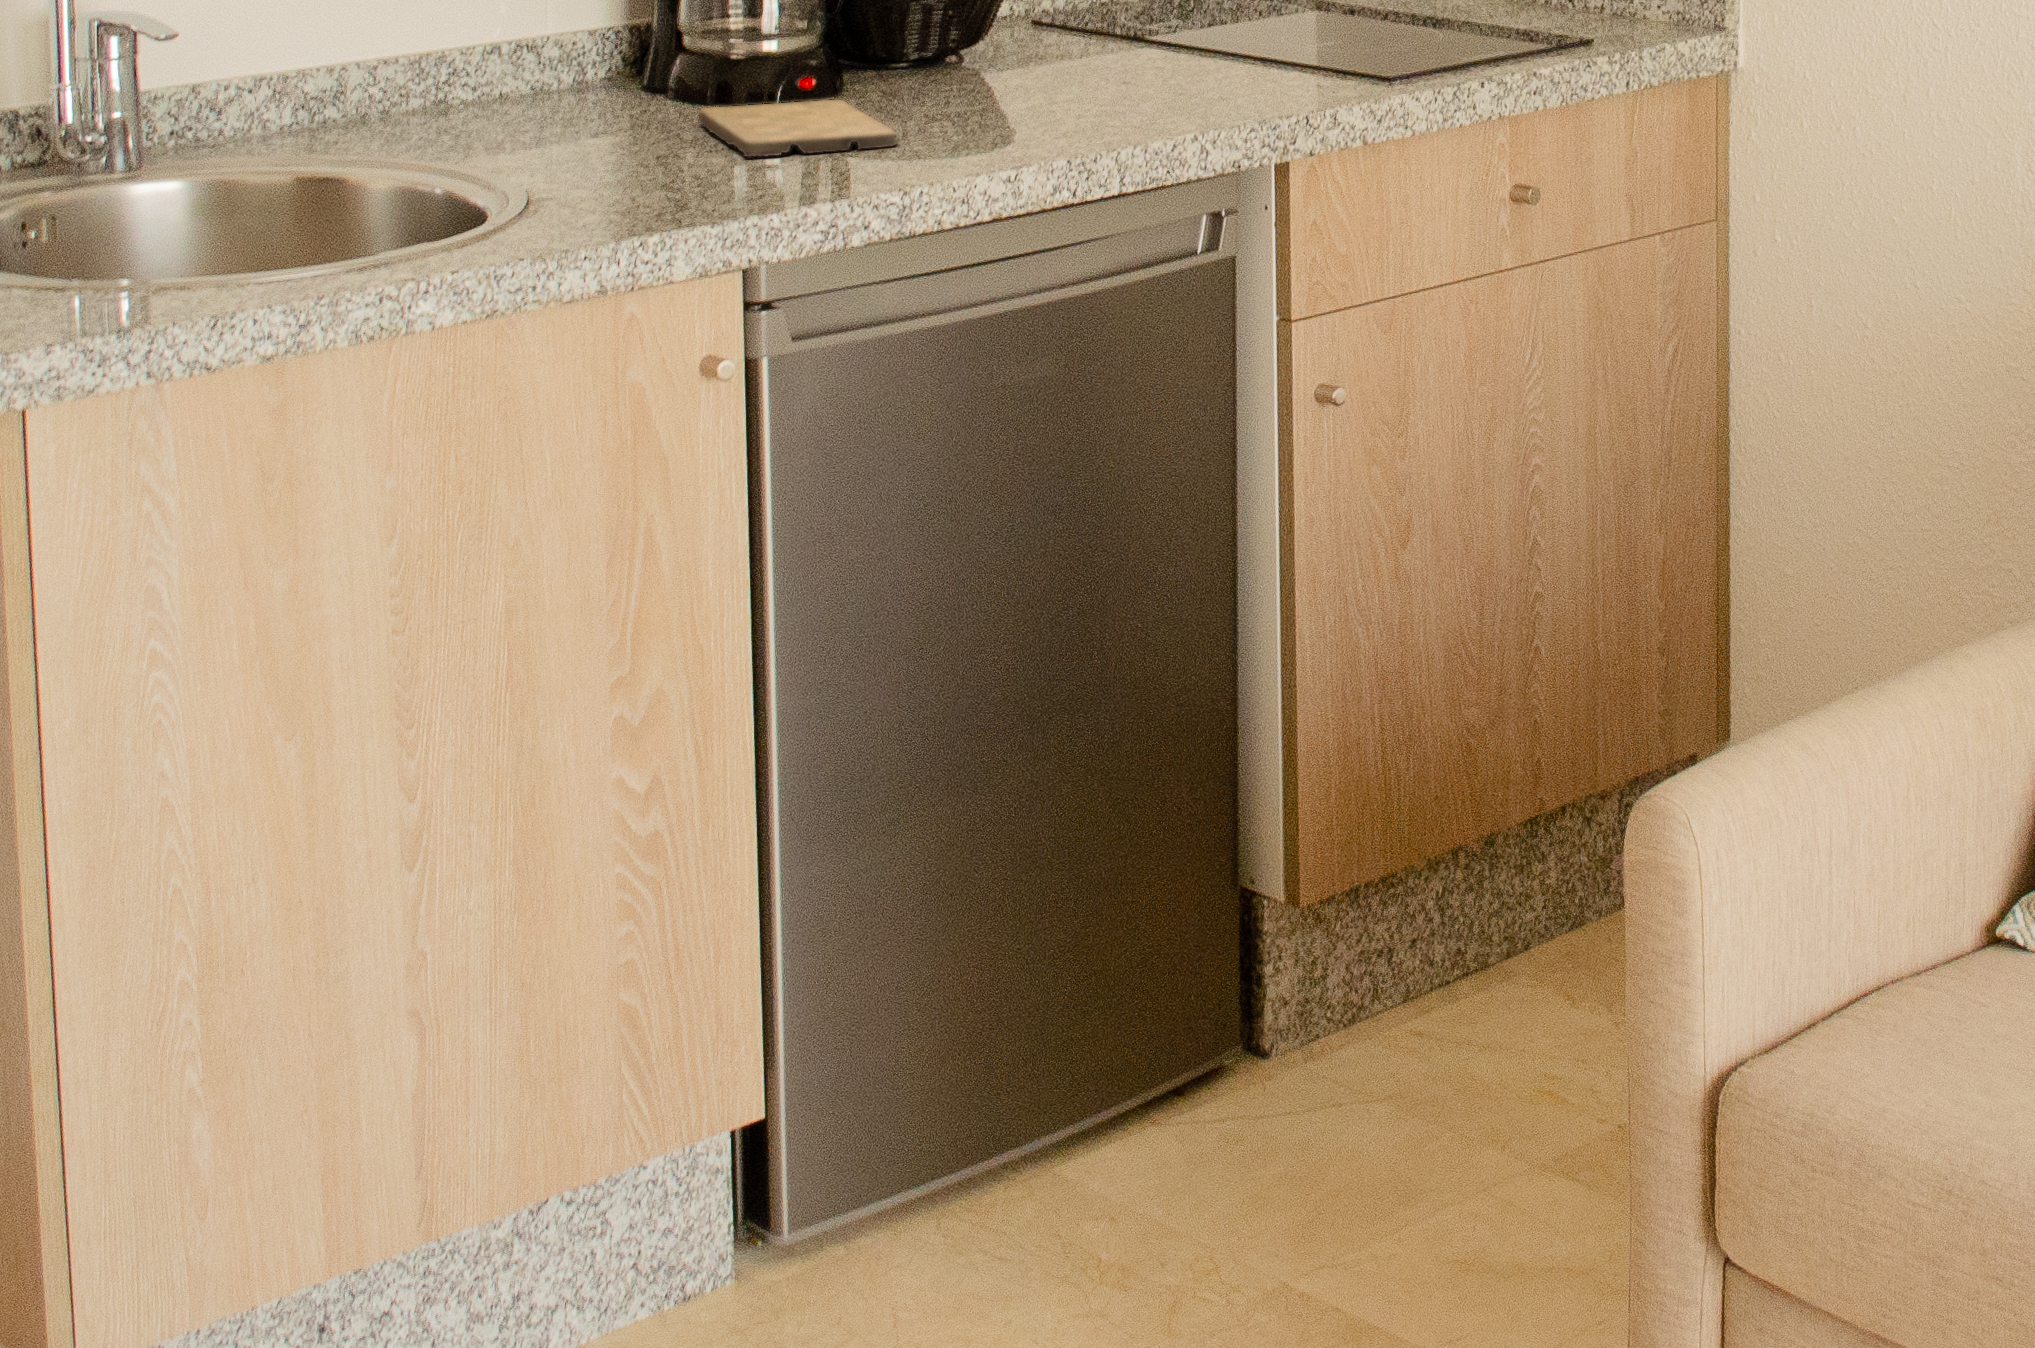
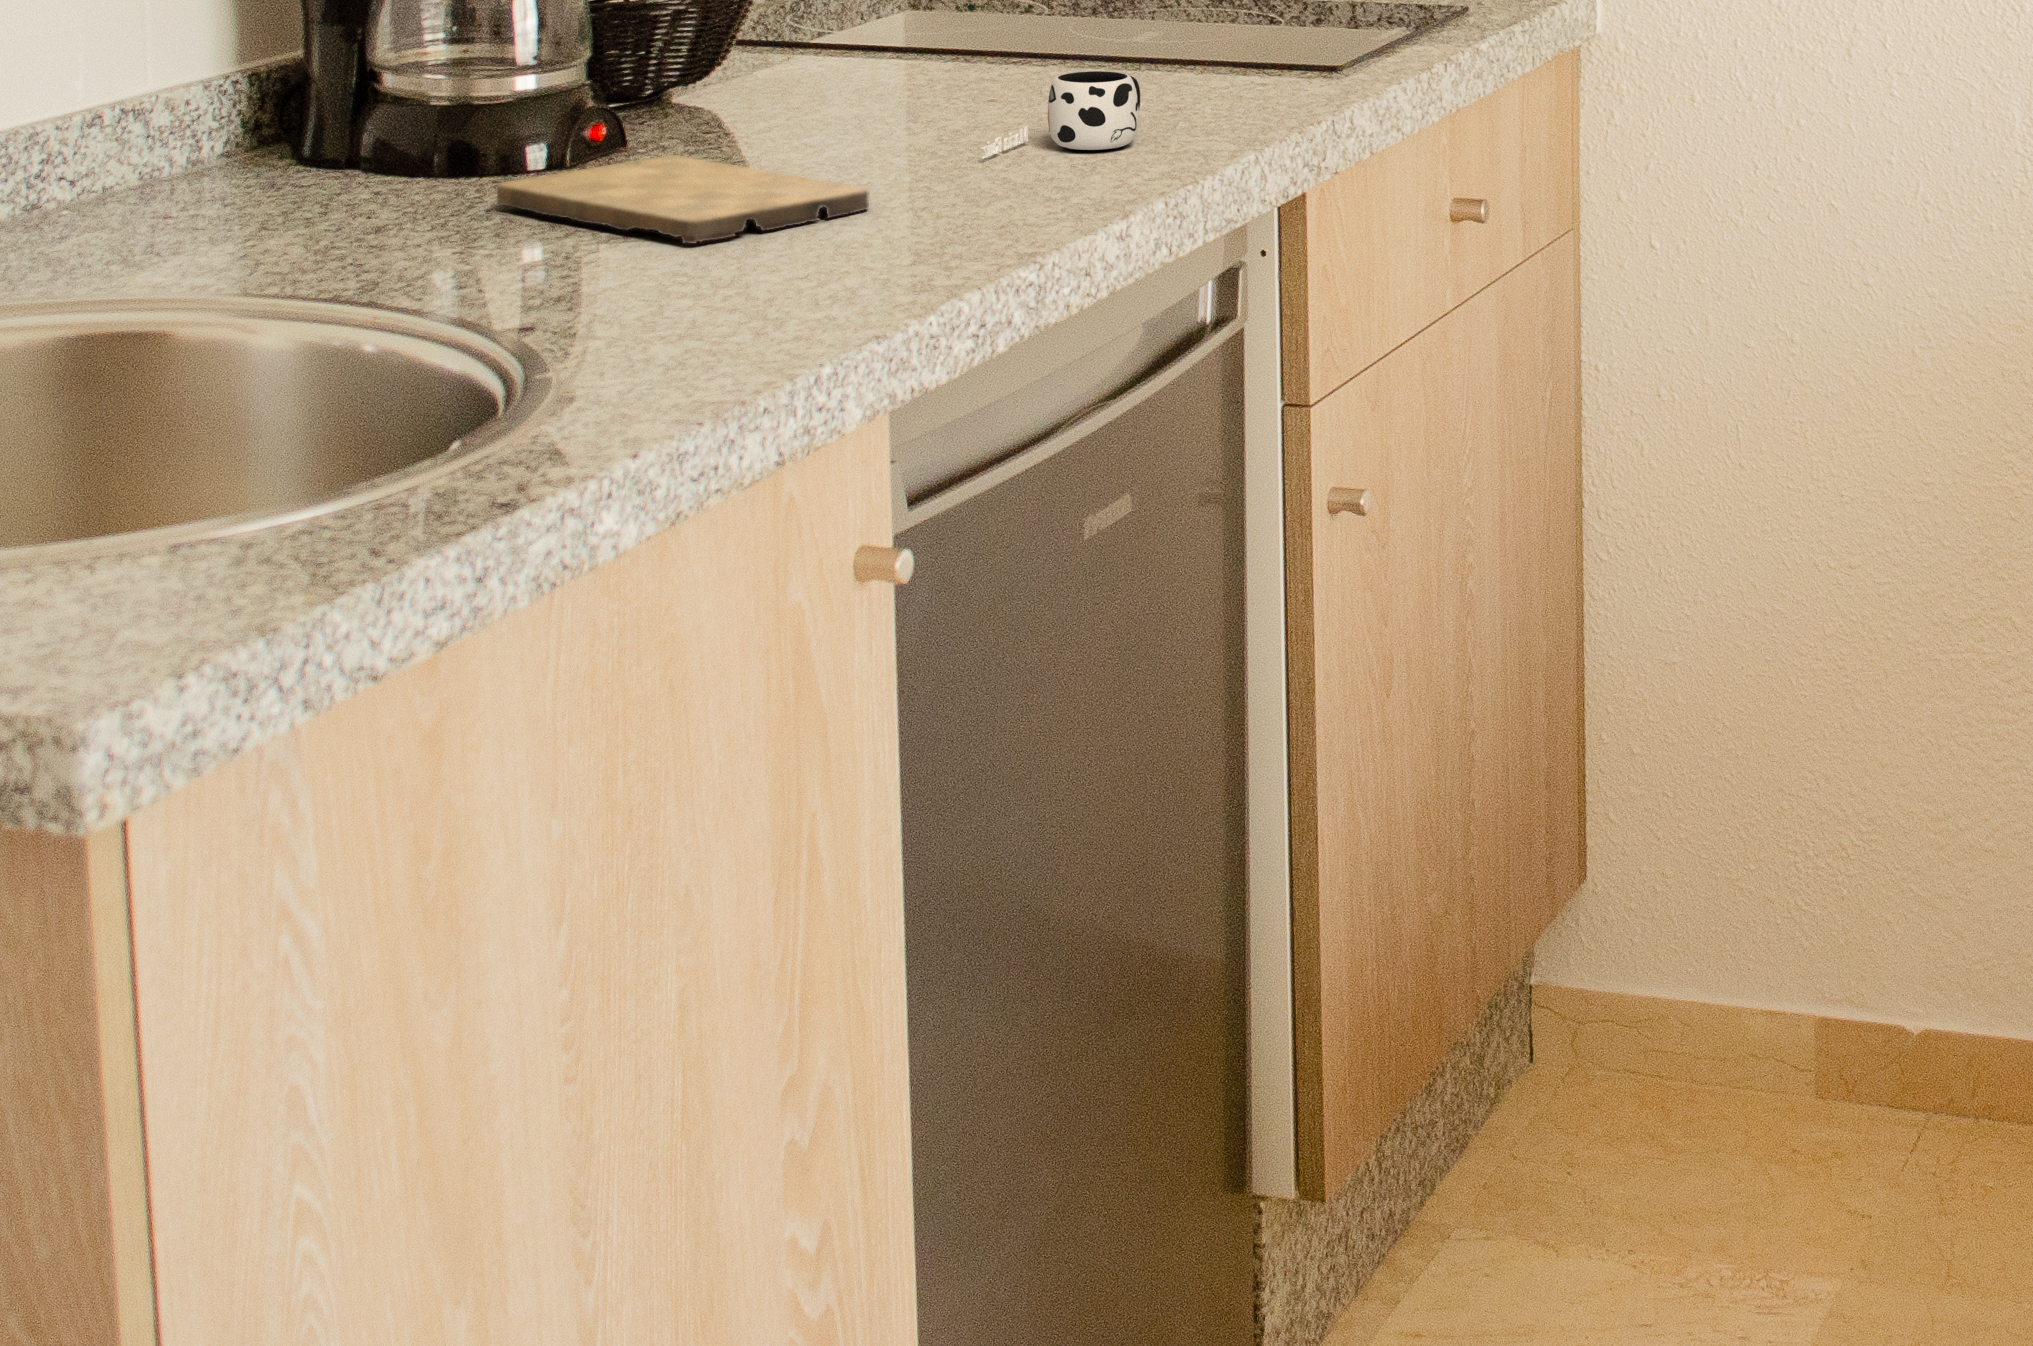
mug: none [1032,65,1167,120] -> present [981,71,1140,159]

